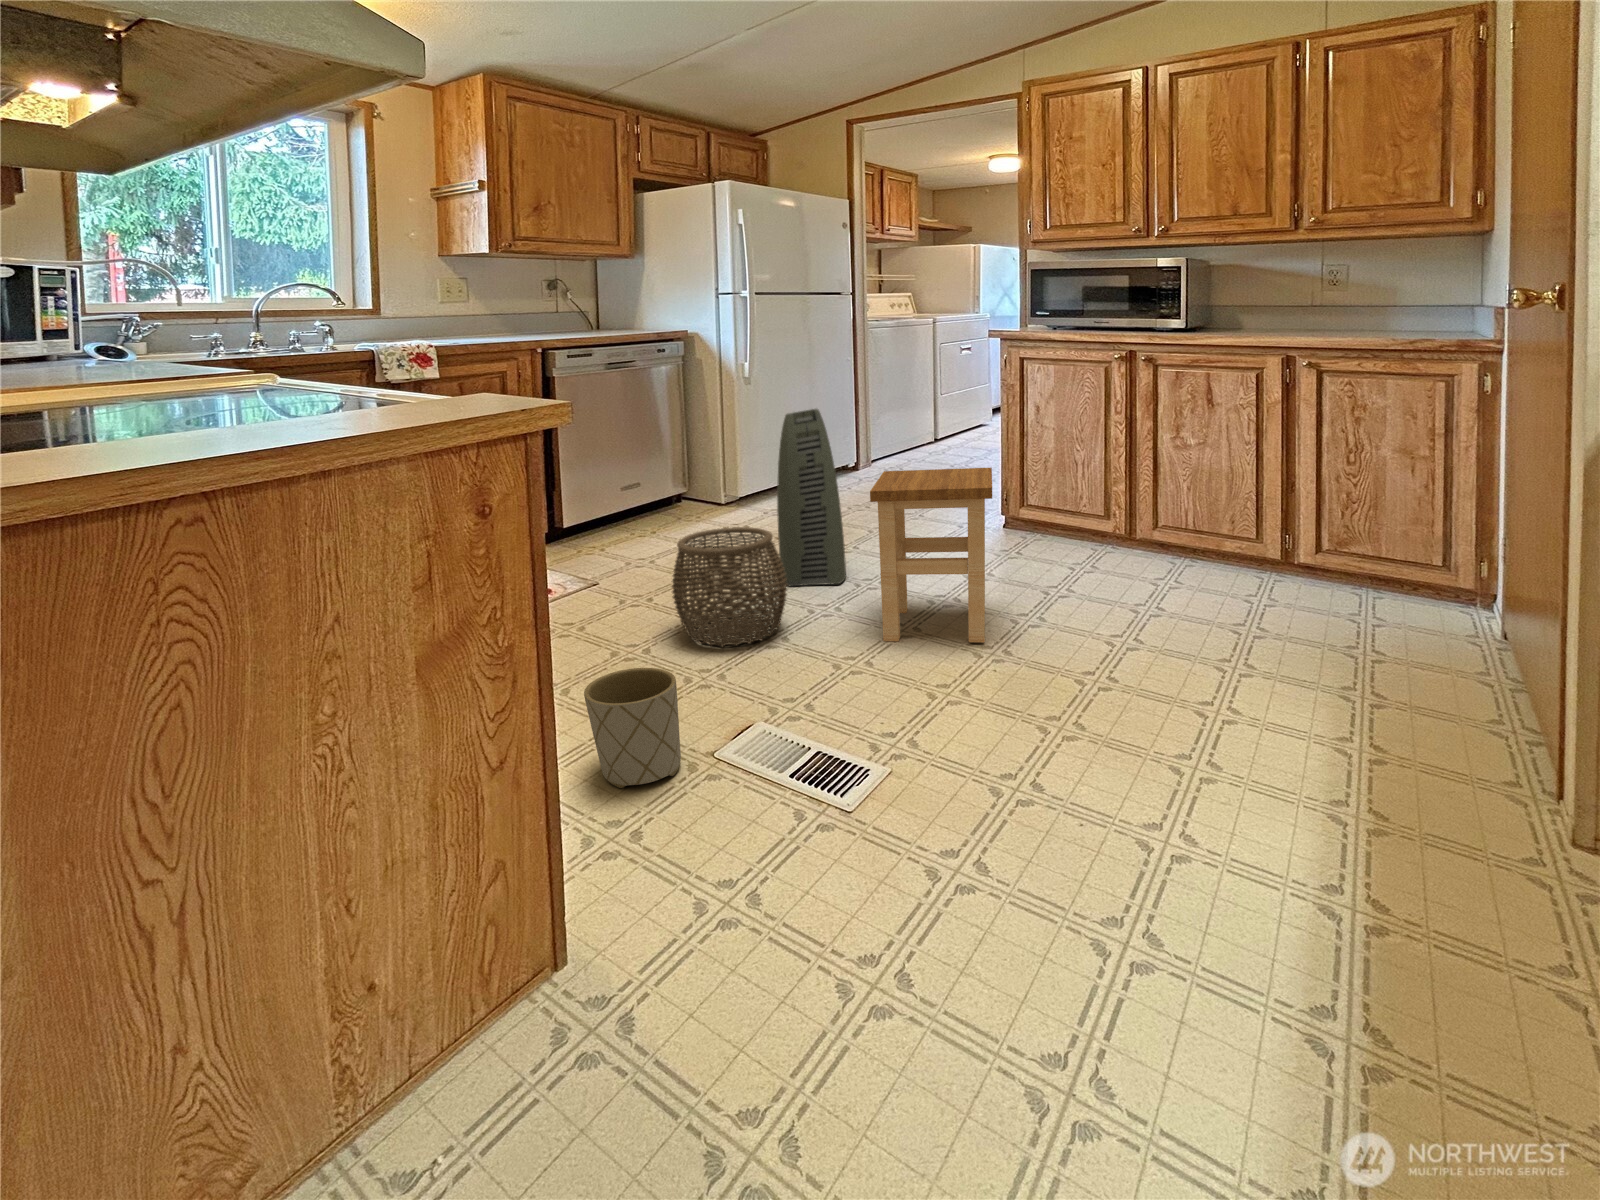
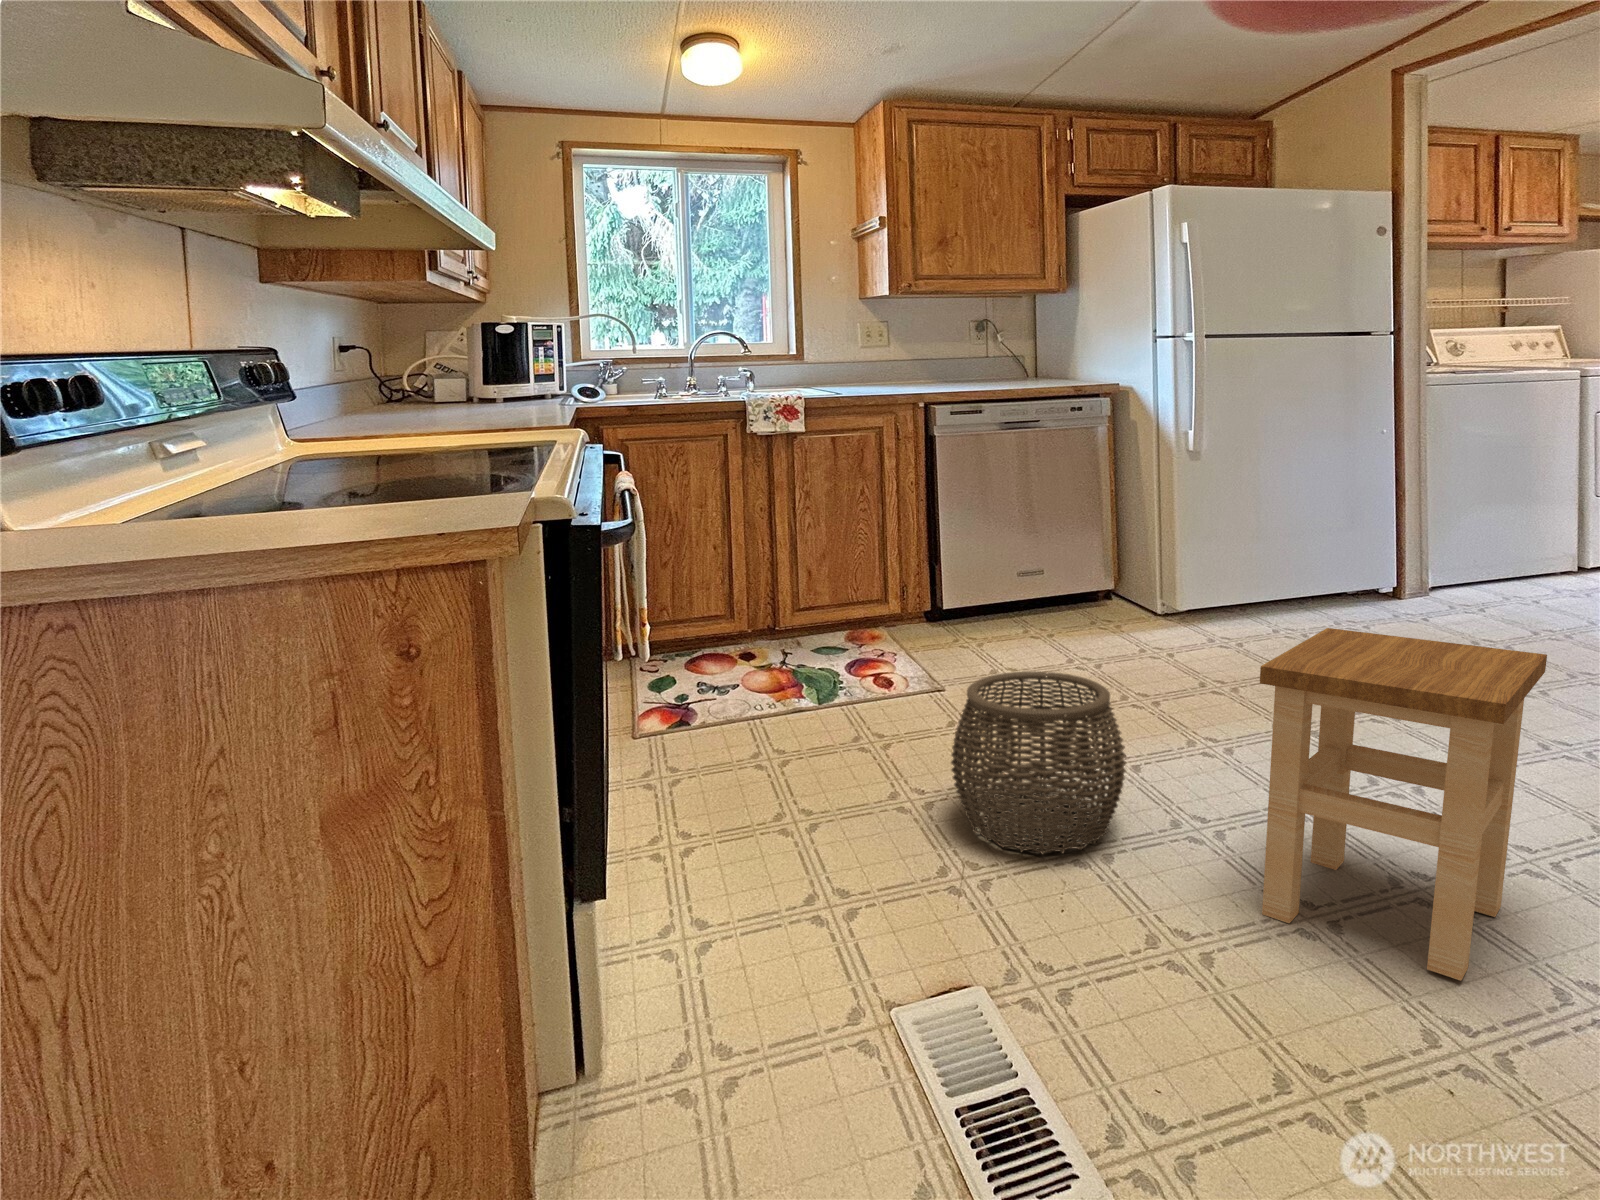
air purifier: present [777,409,846,586] -> none [1161,510,1272,784]
planter: present [584,668,681,788] -> none [691,870,821,1053]

